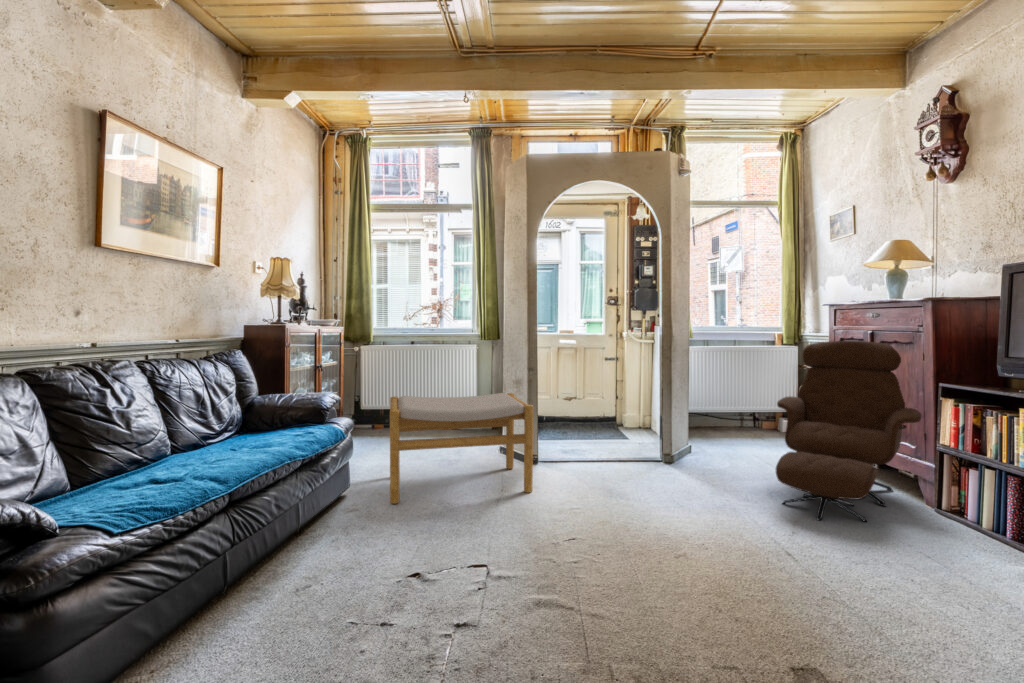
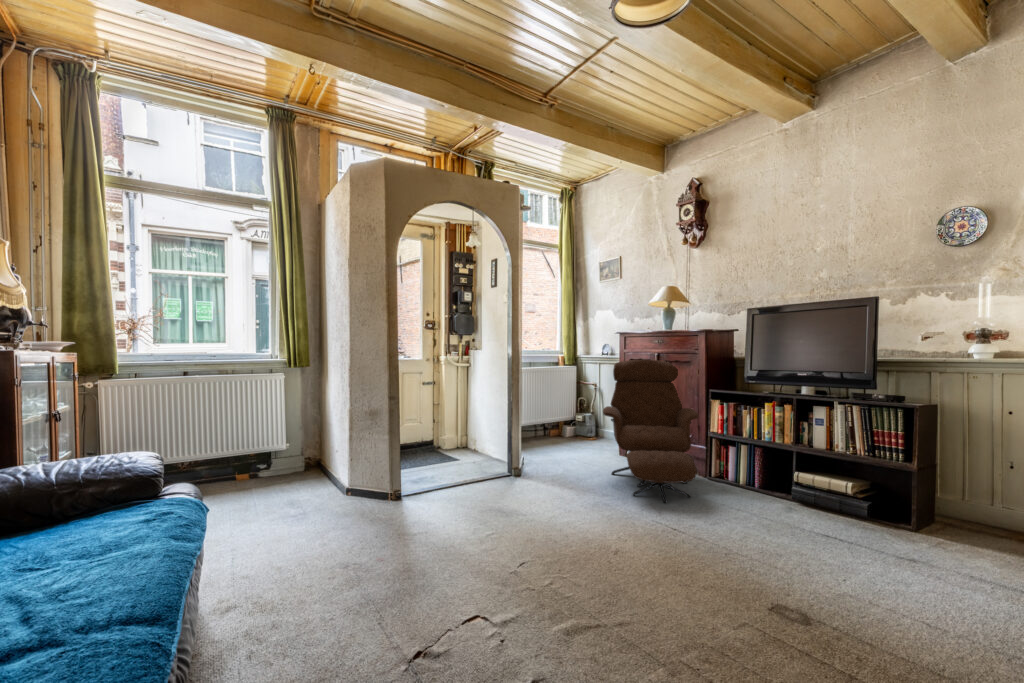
footstool: present [390,393,533,504] -> none [232,426,434,591]

